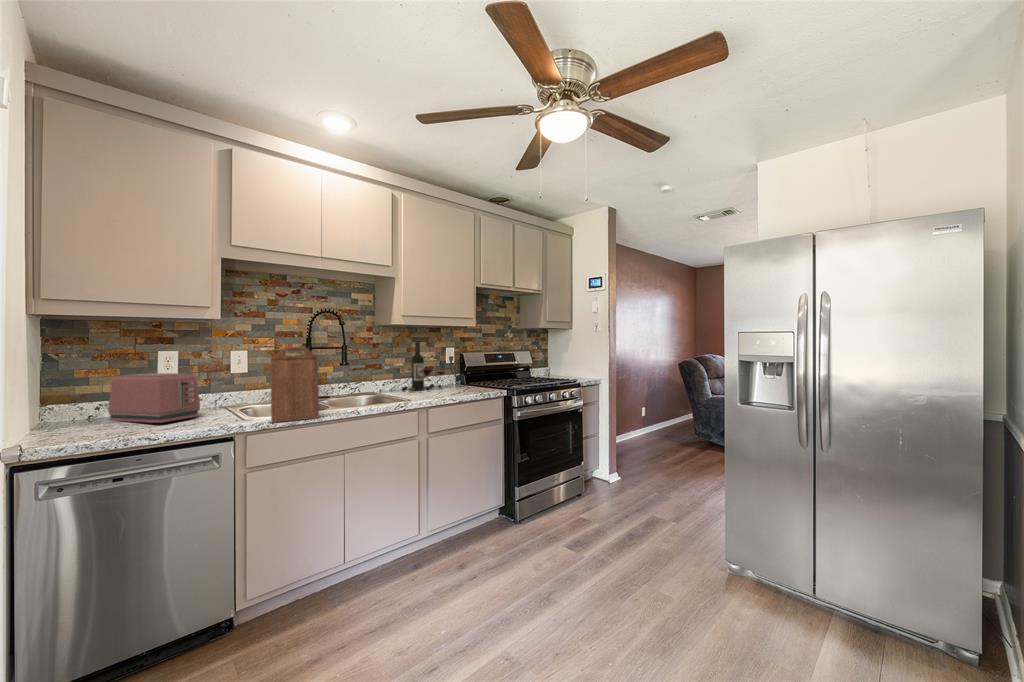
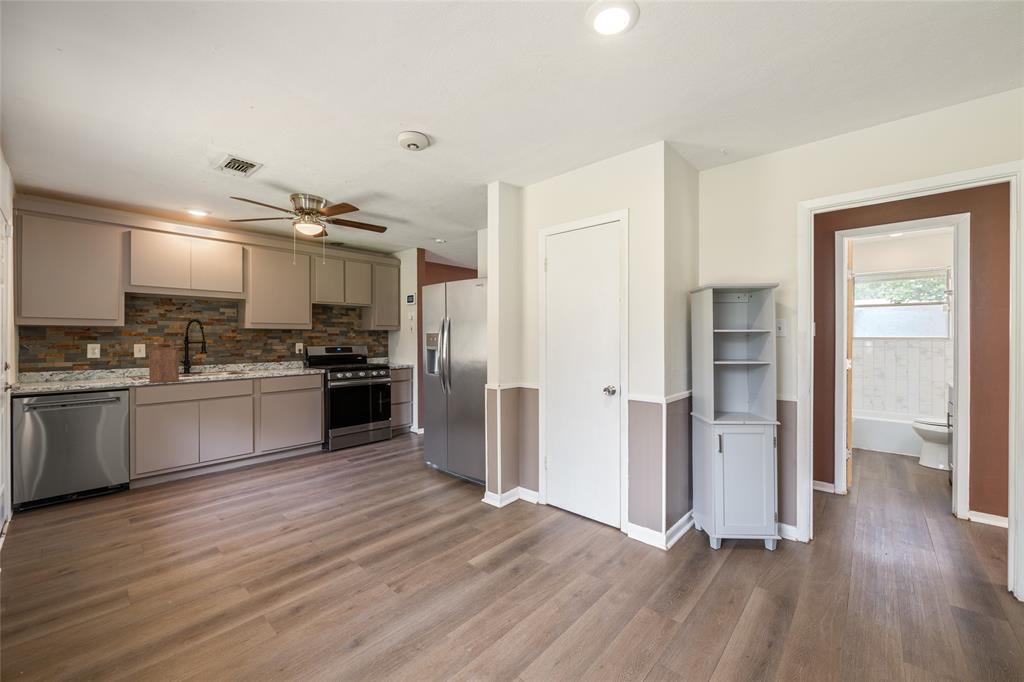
wine bottle: present [402,342,445,391] -> none [253,339,289,370]
toaster: present [108,373,200,423] -> none [58,357,111,382]

